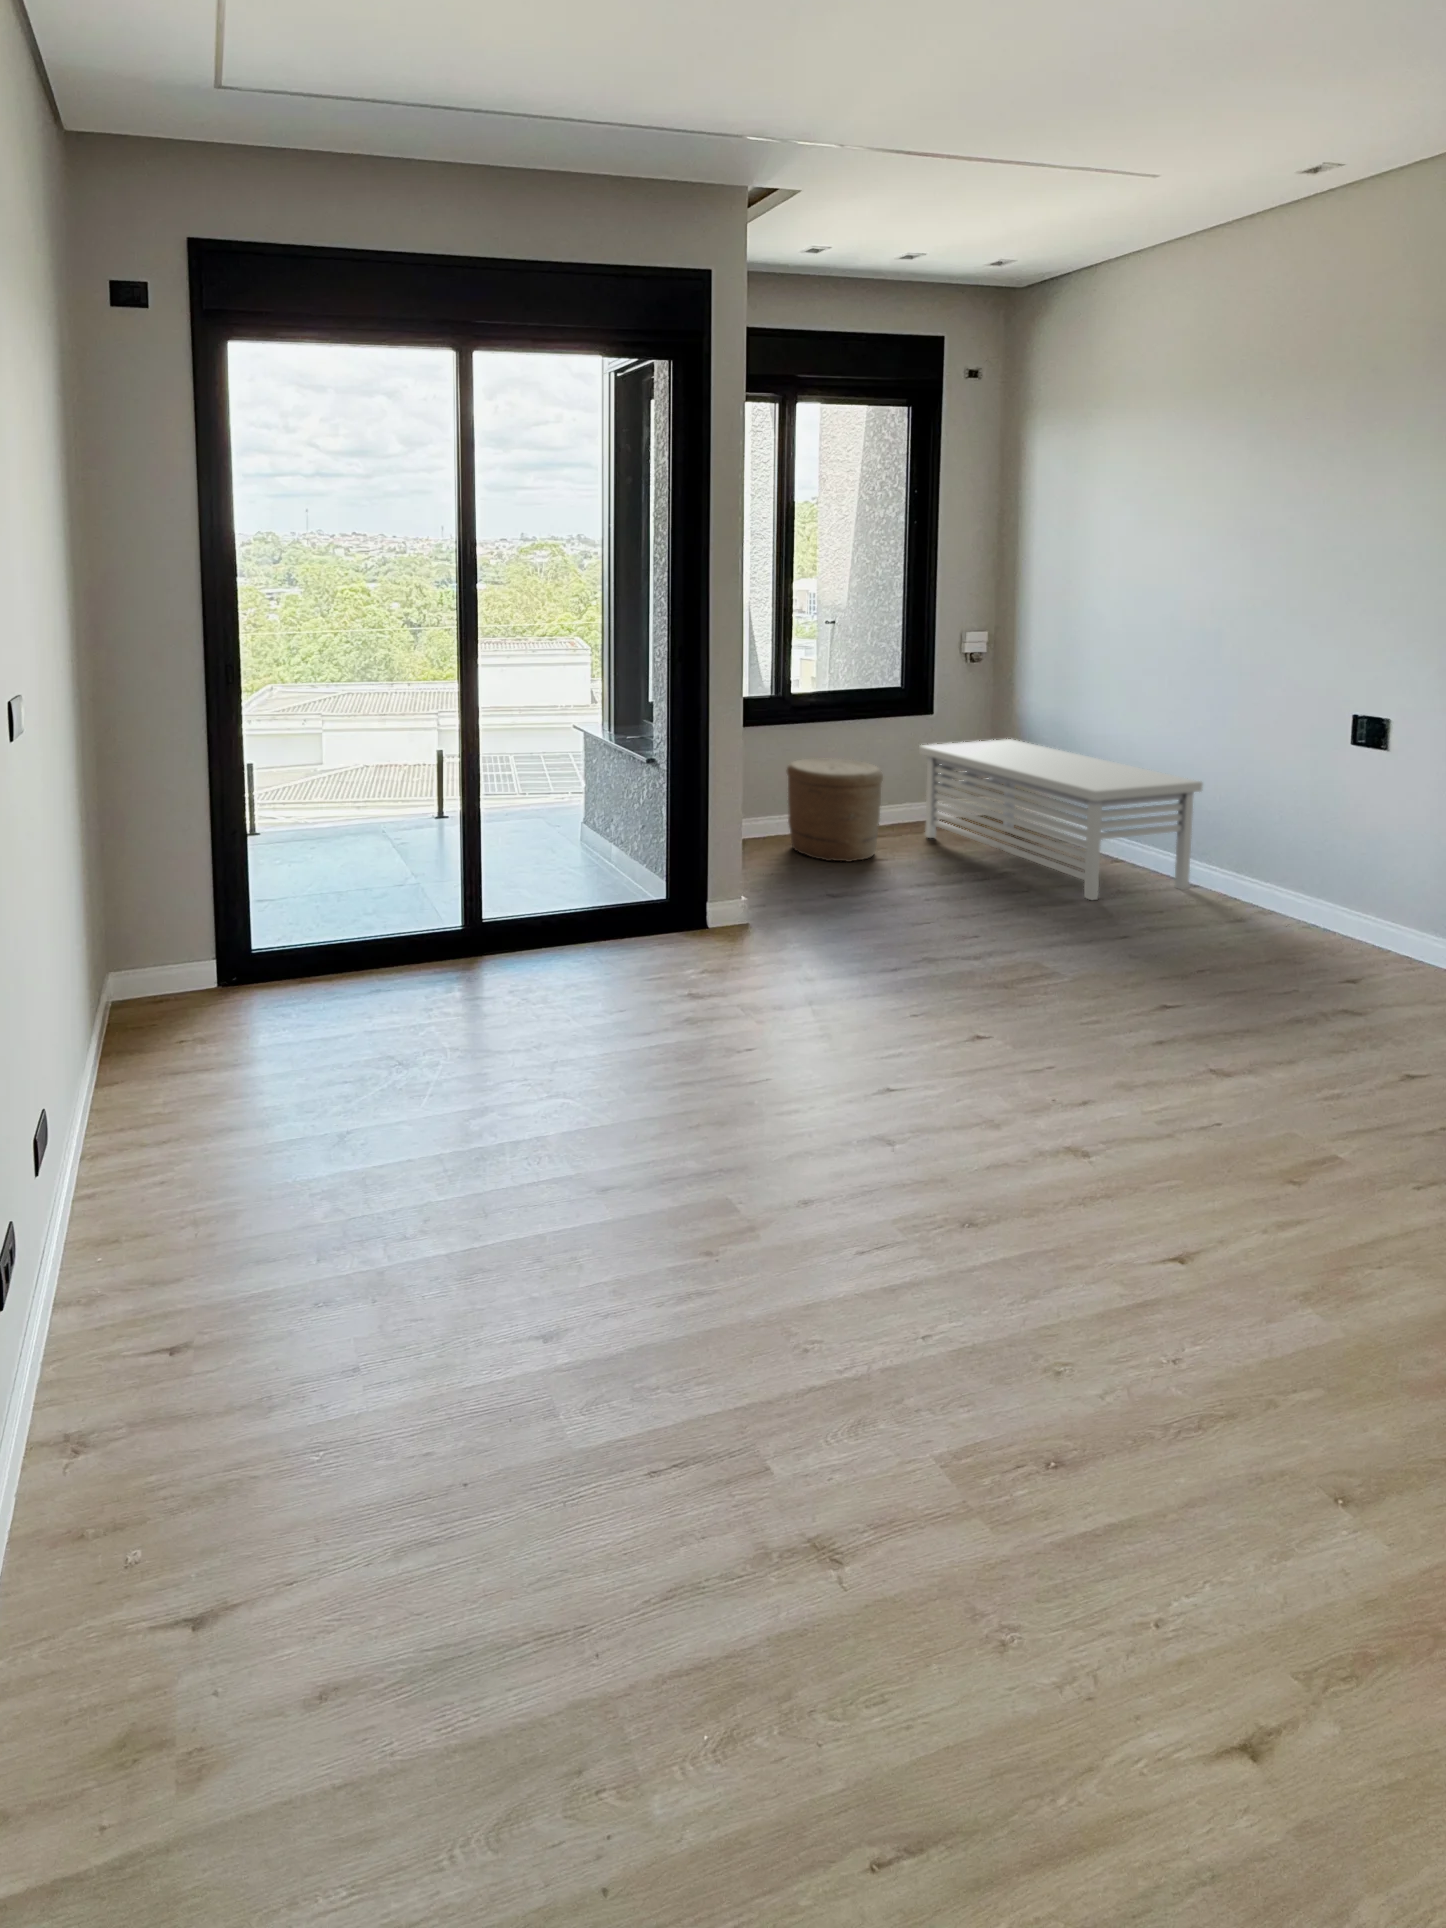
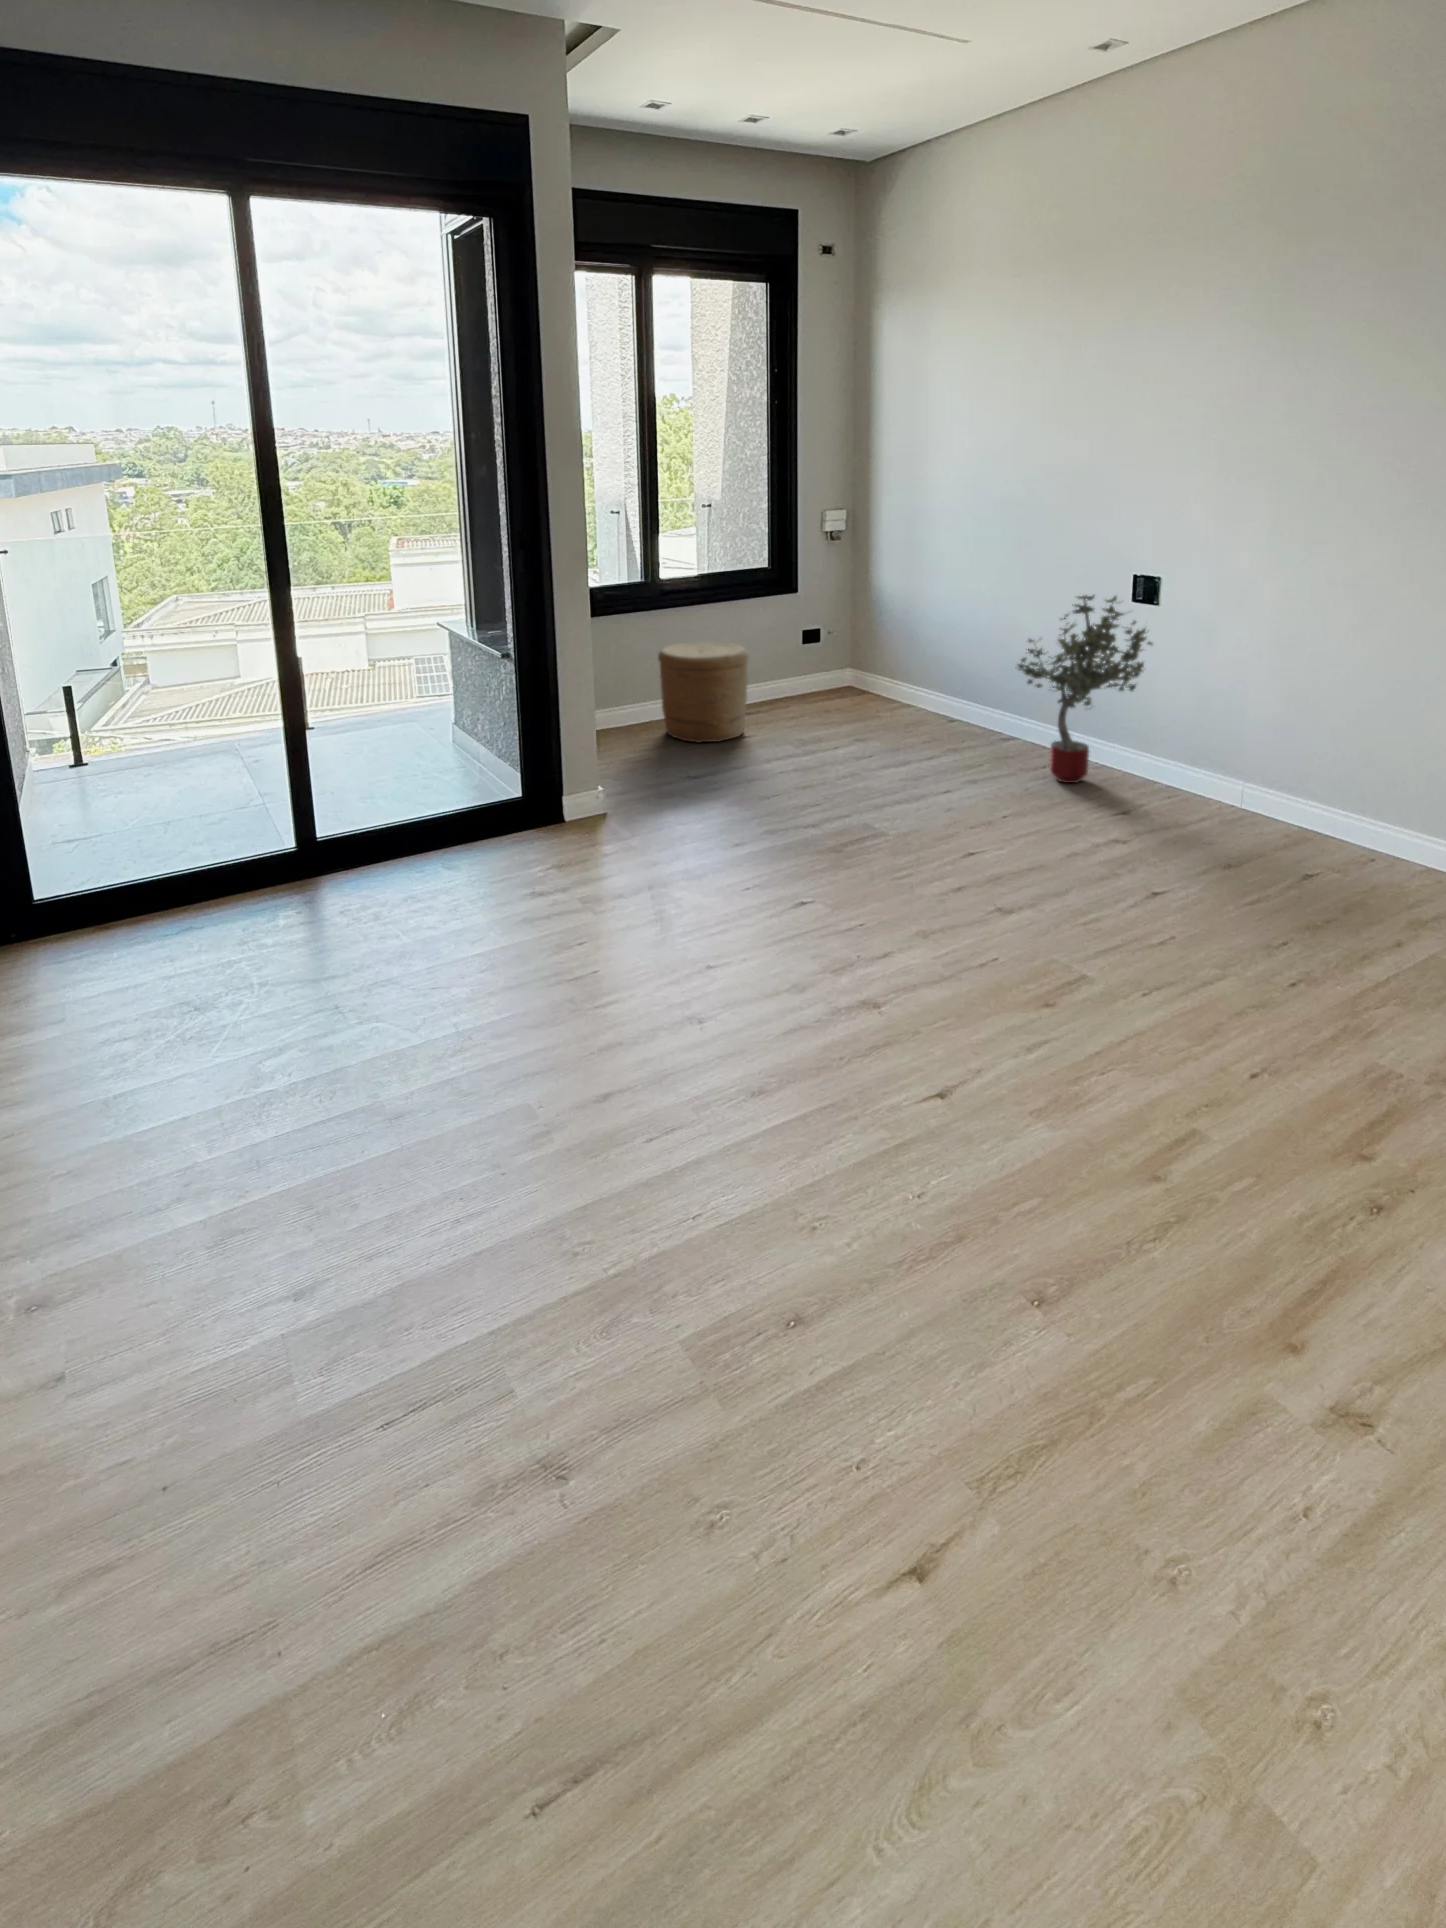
potted tree: none [1198,732,1383,942] -> present [1018,595,1152,783]
storage bench: present [919,739,1203,900] -> none [785,613,1022,760]

